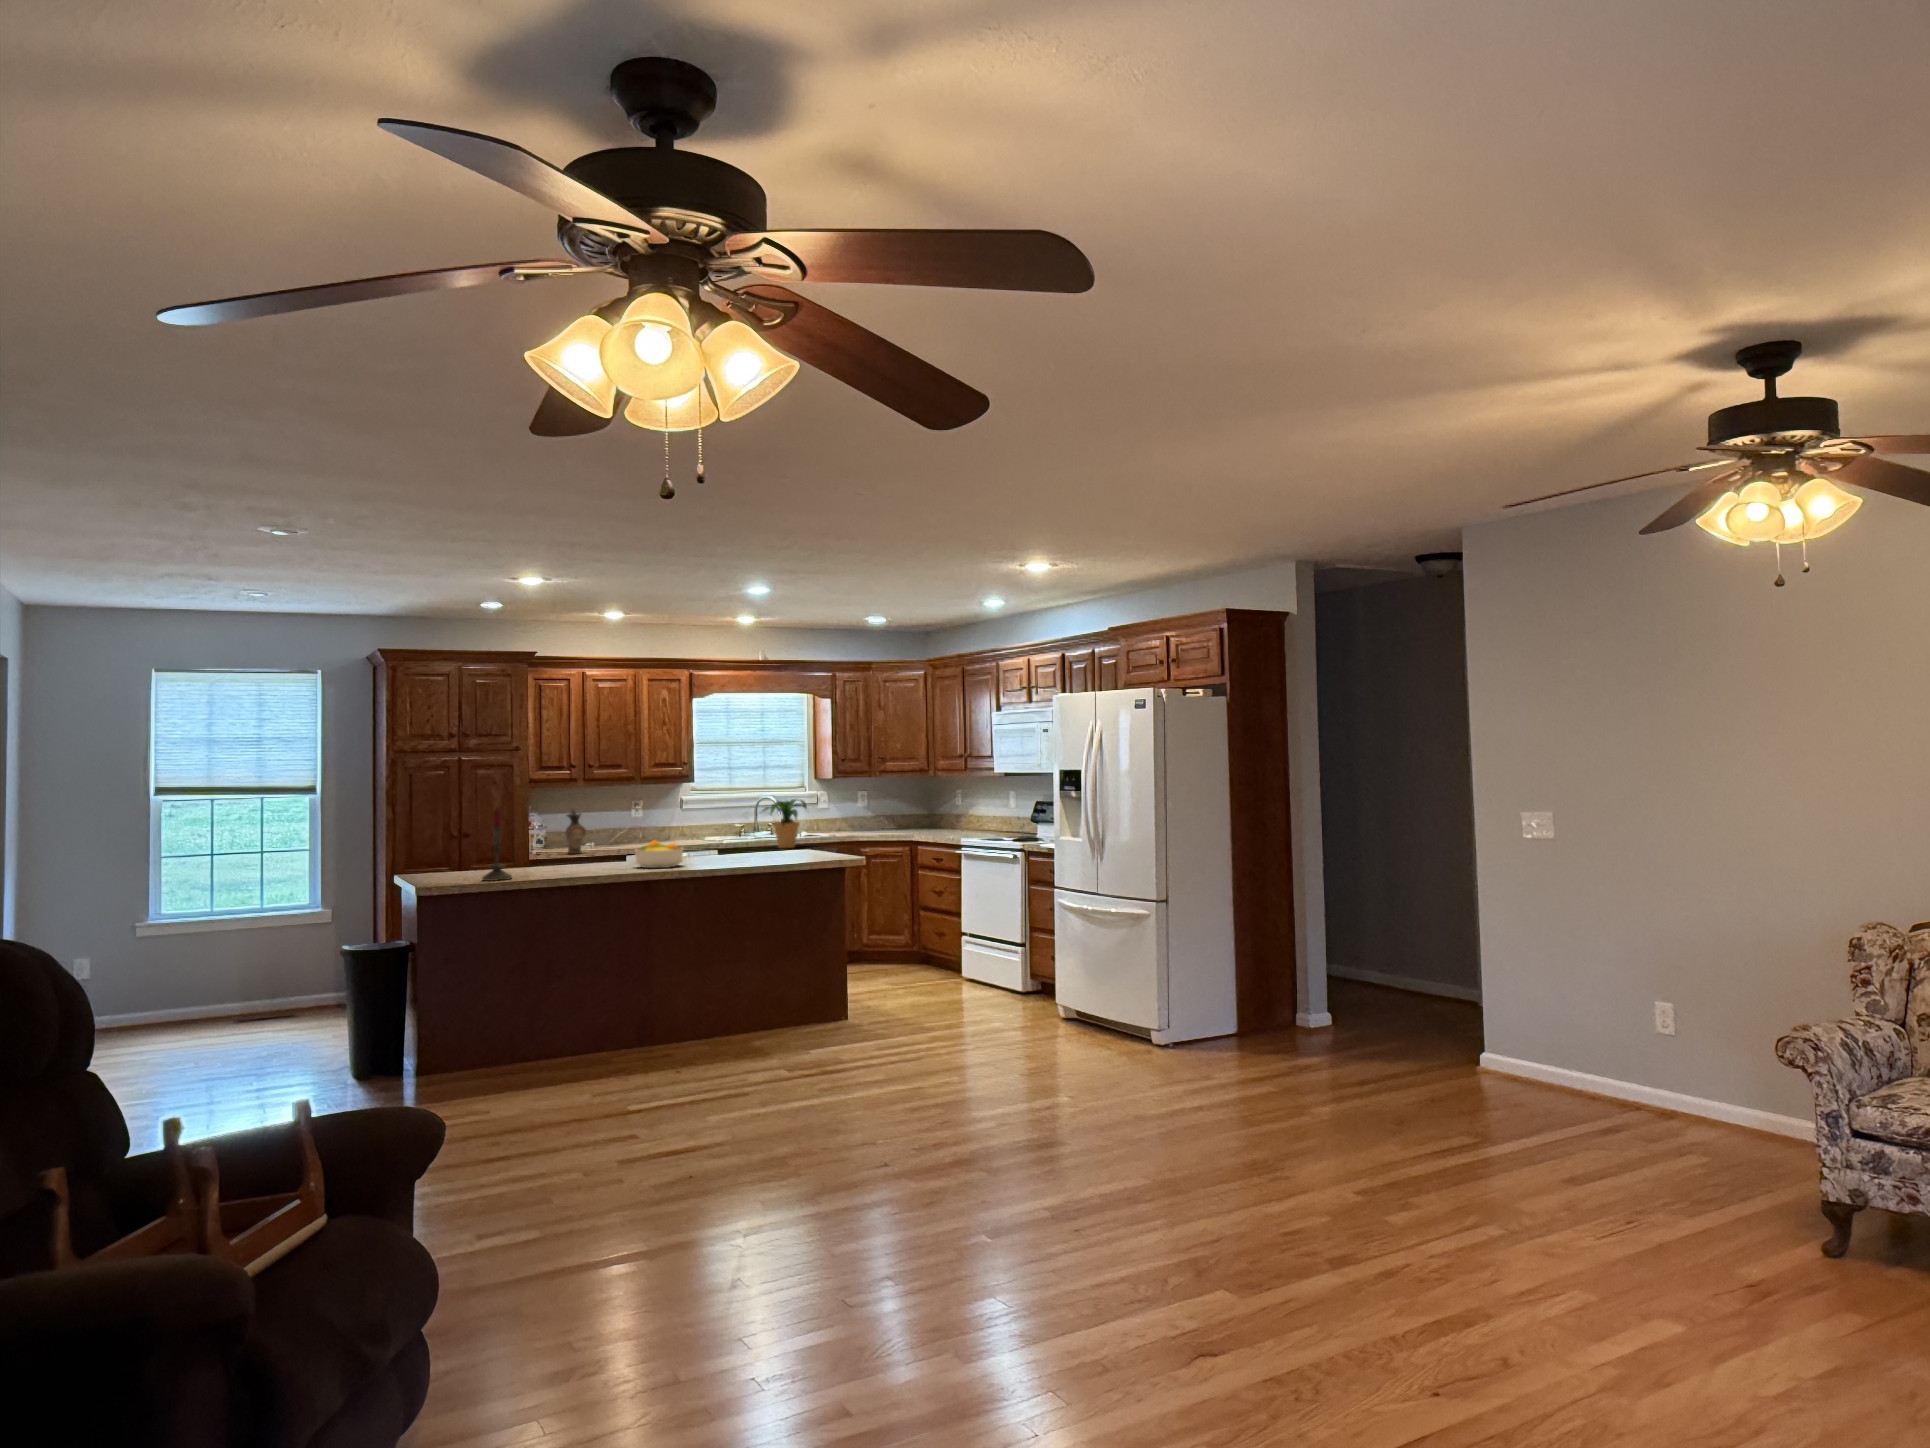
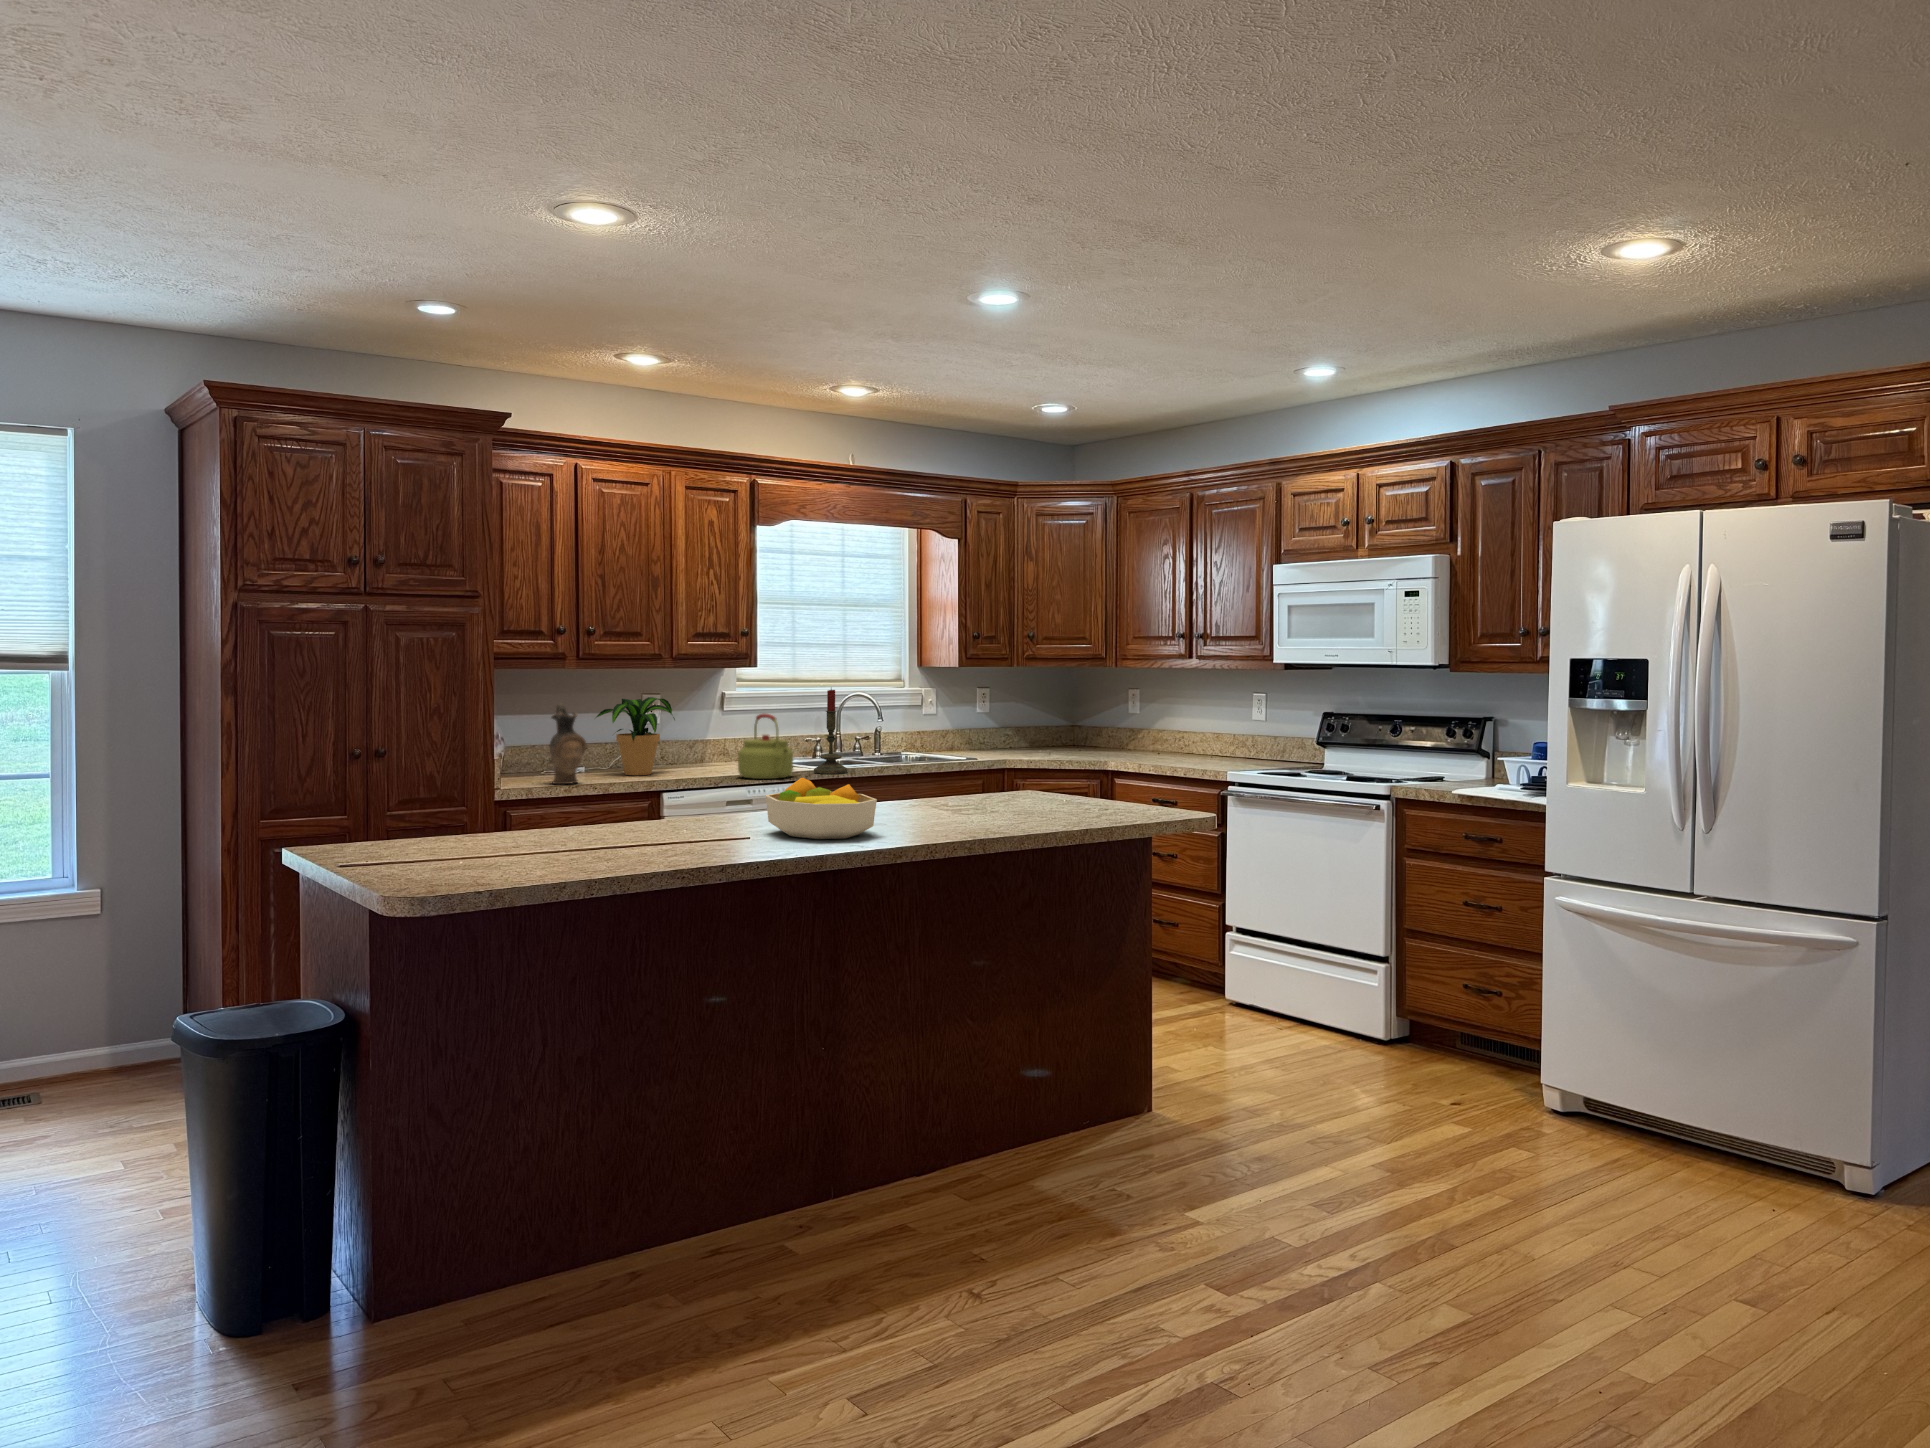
potted plant: present [763,799,807,848] -> present [596,697,675,775]
candle: present [482,810,512,881] -> present [814,689,848,774]
kettle: none [675,811,708,849] -> present [738,714,793,779]

